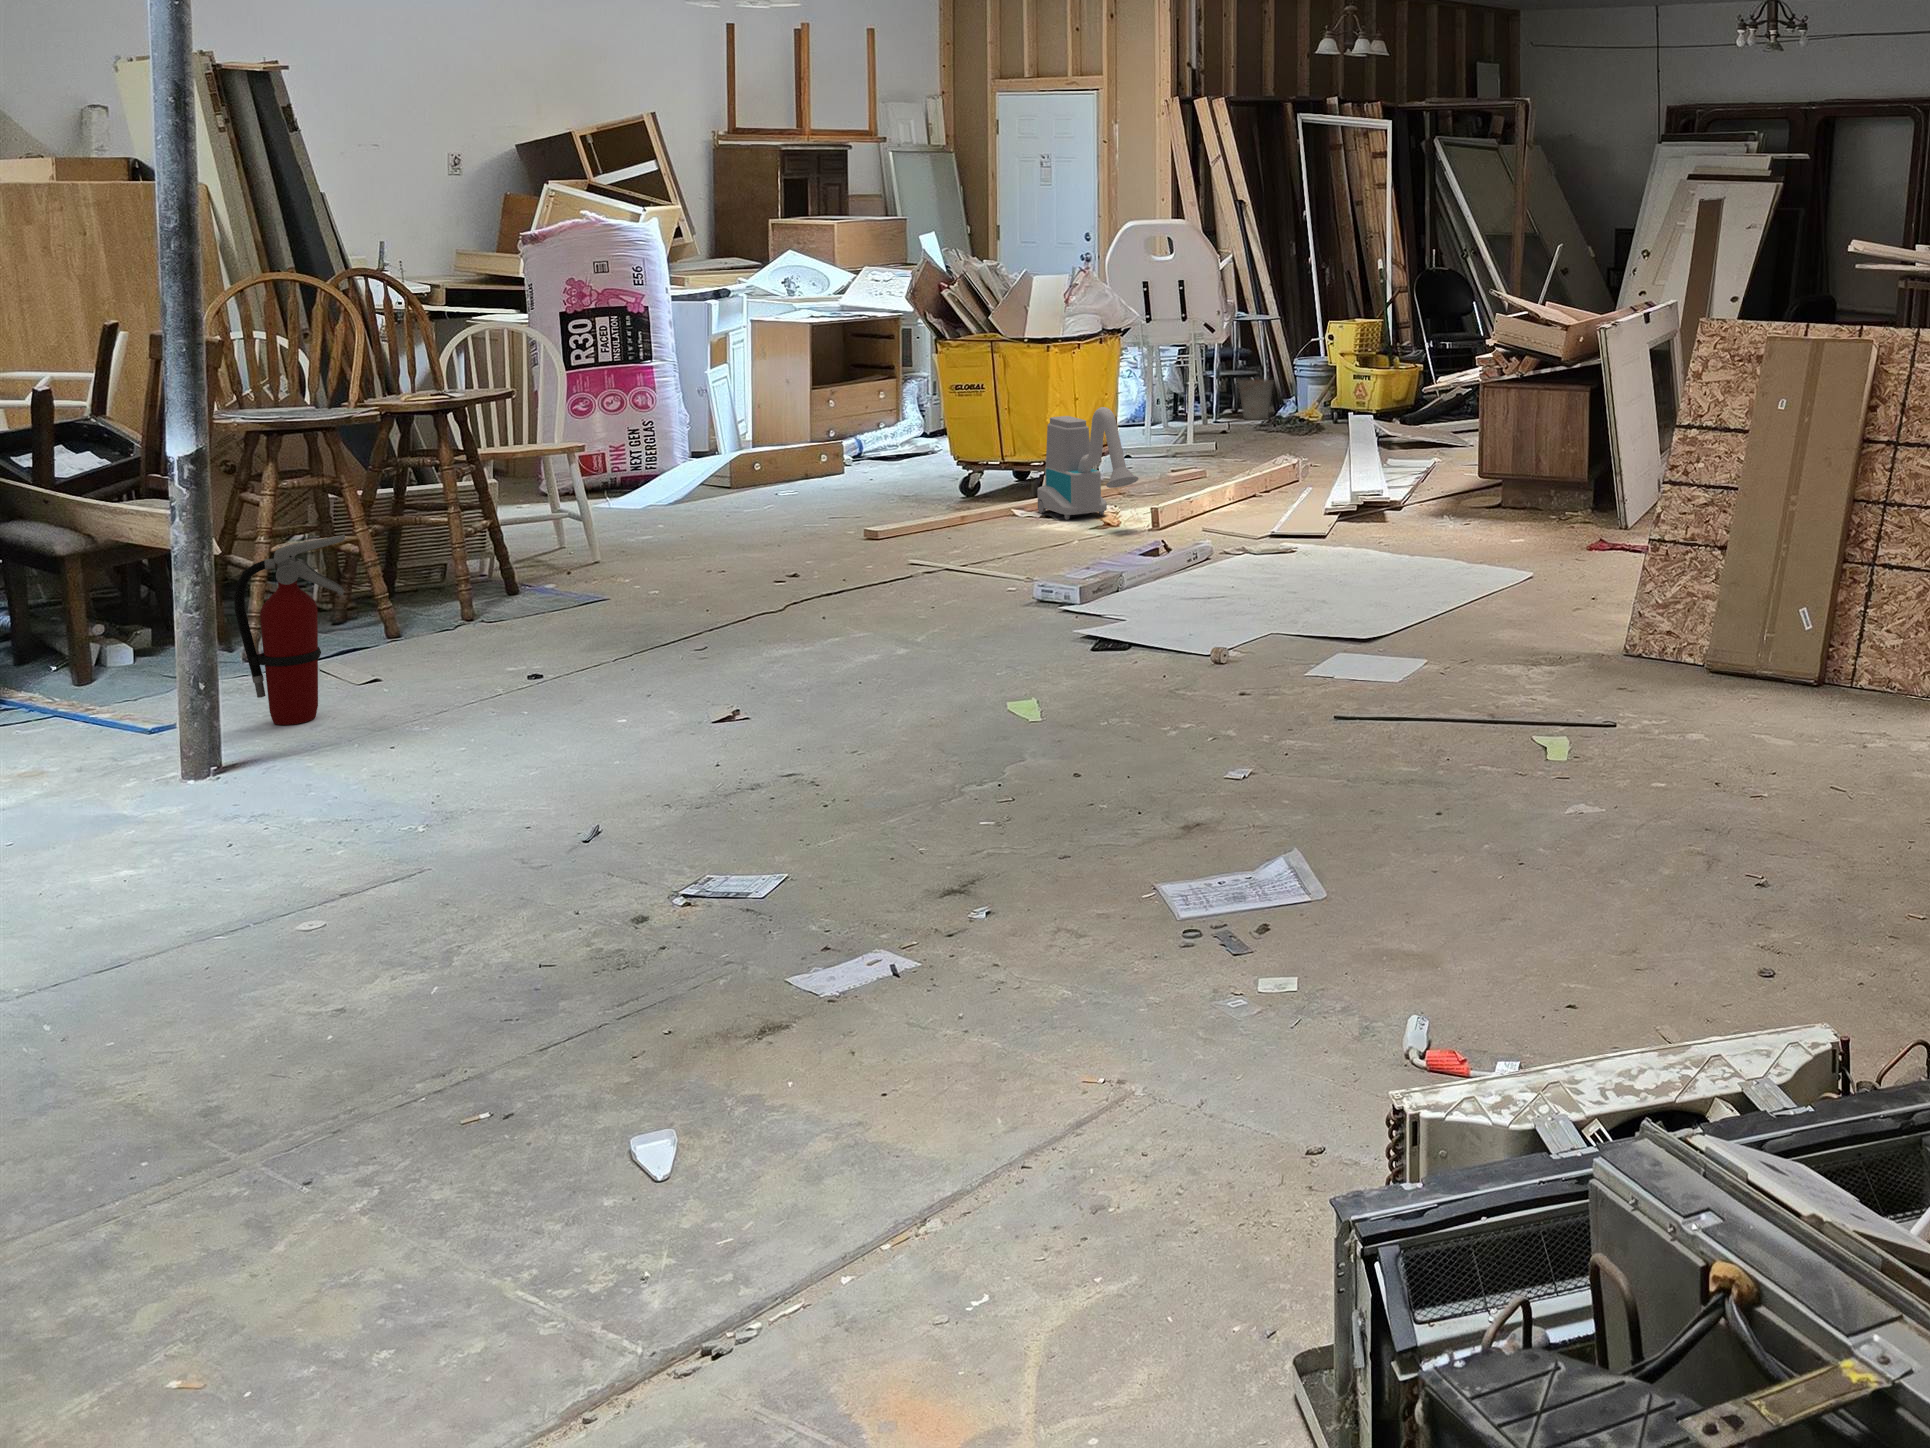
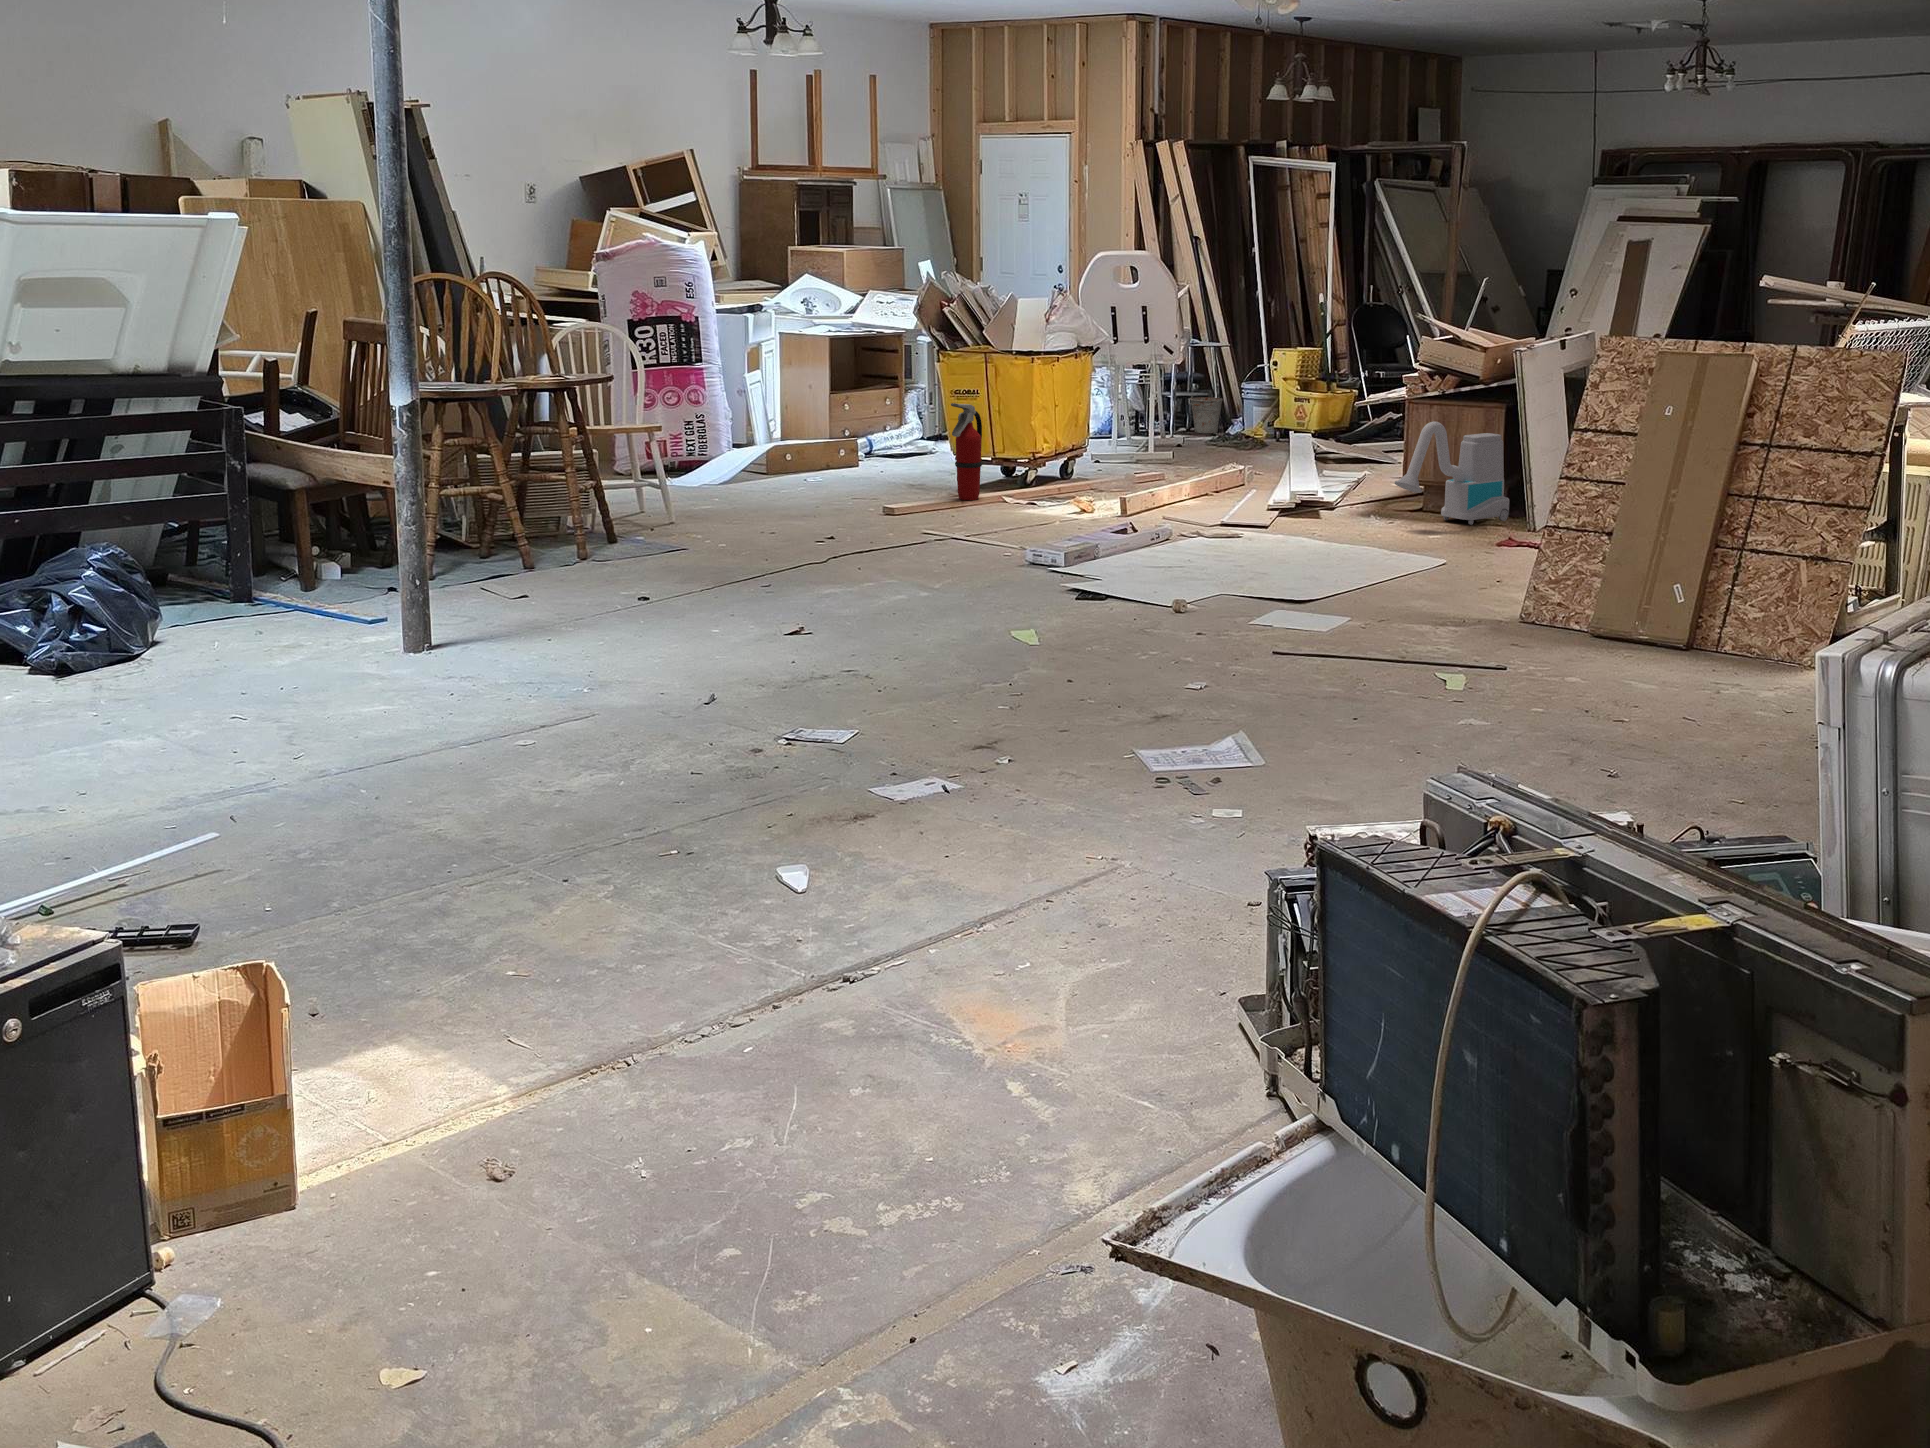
vacuum cleaner: present [1037,407,1138,520] -> present [1395,422,1509,525]
fire extinguisher: present [234,534,345,725] -> present [951,403,982,500]

